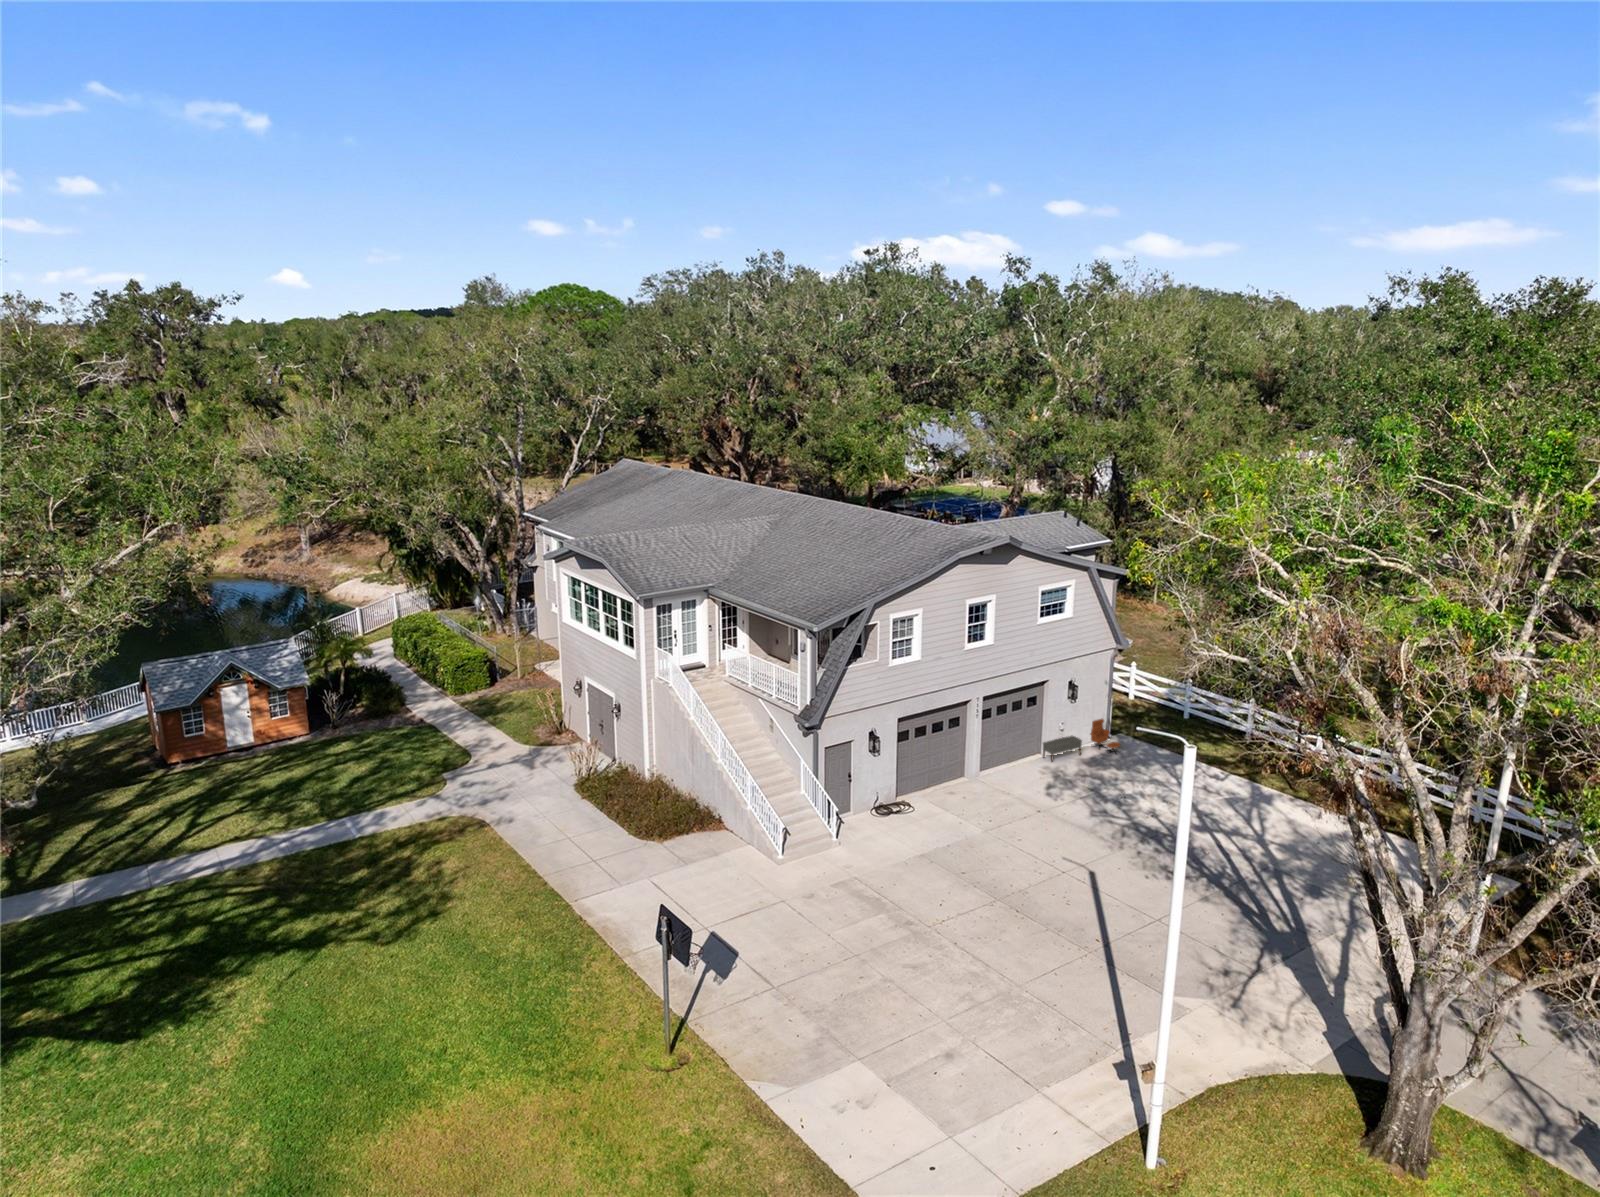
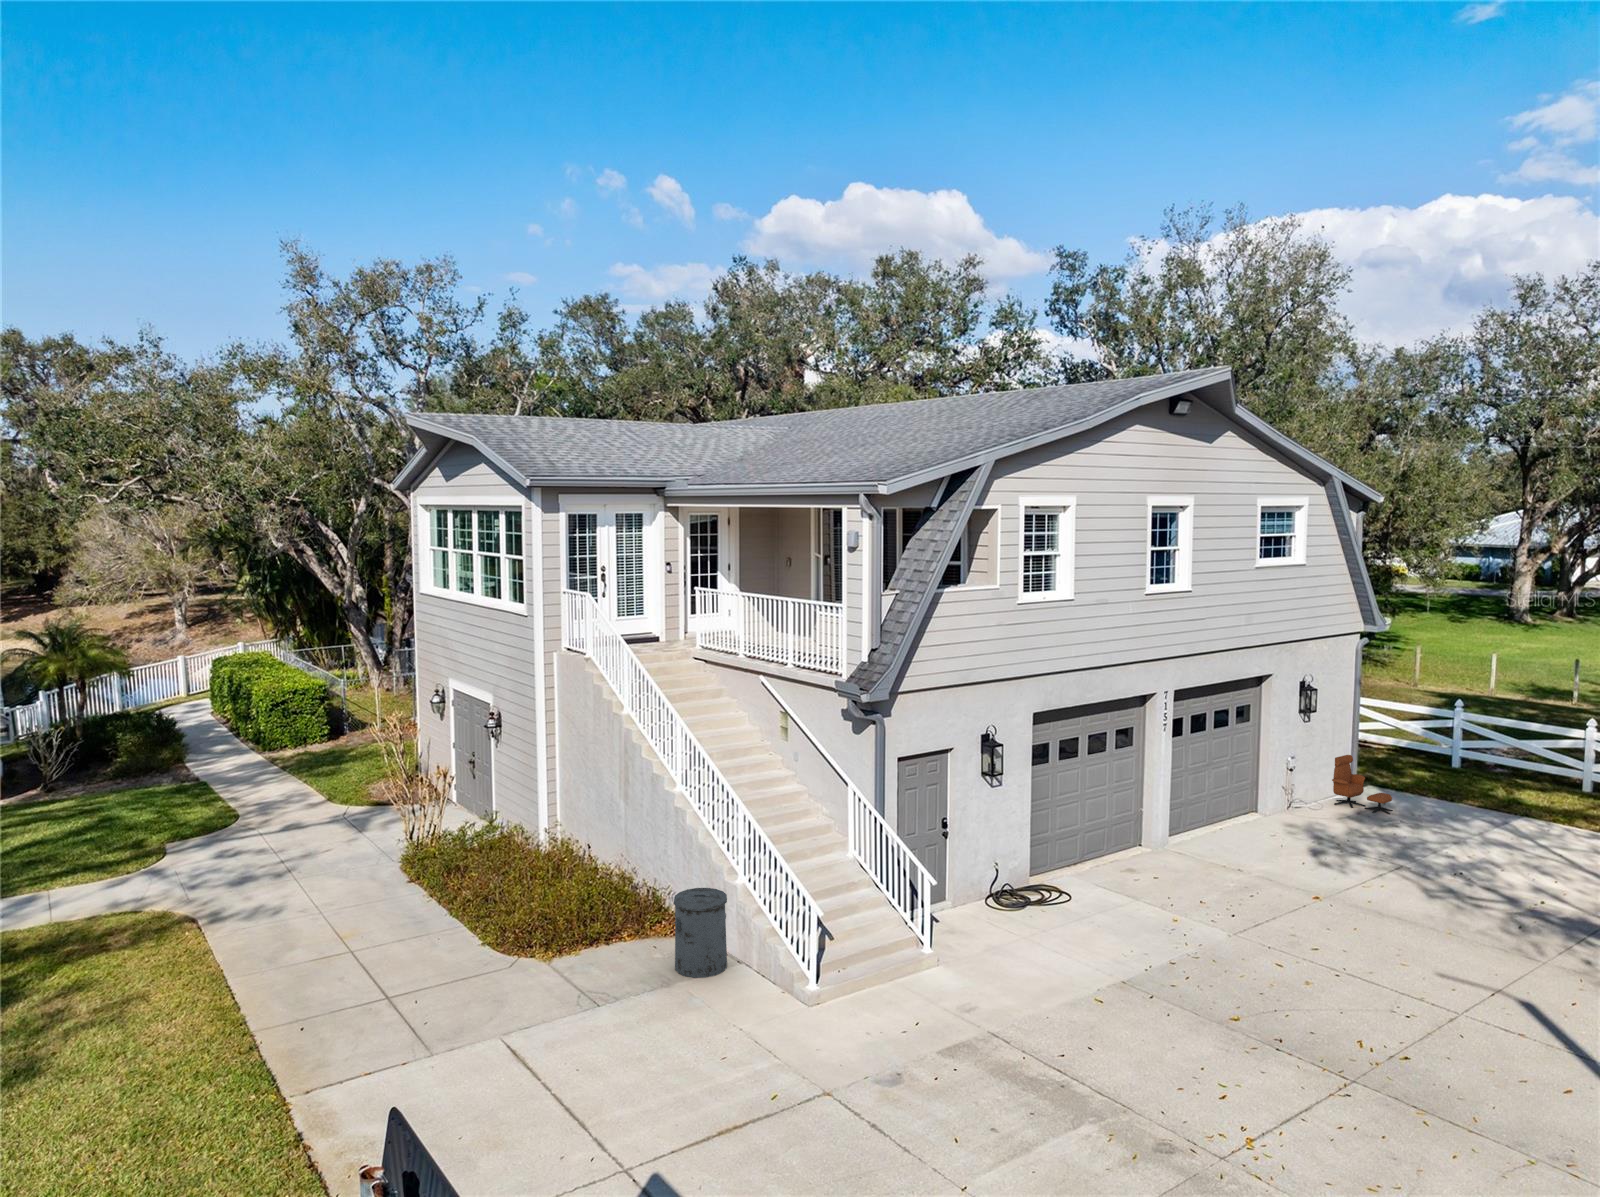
bench: present [1043,736,1082,761] -> none [1262,781,1330,825]
trash can: none [720,811,744,850] -> present [672,888,727,978]

